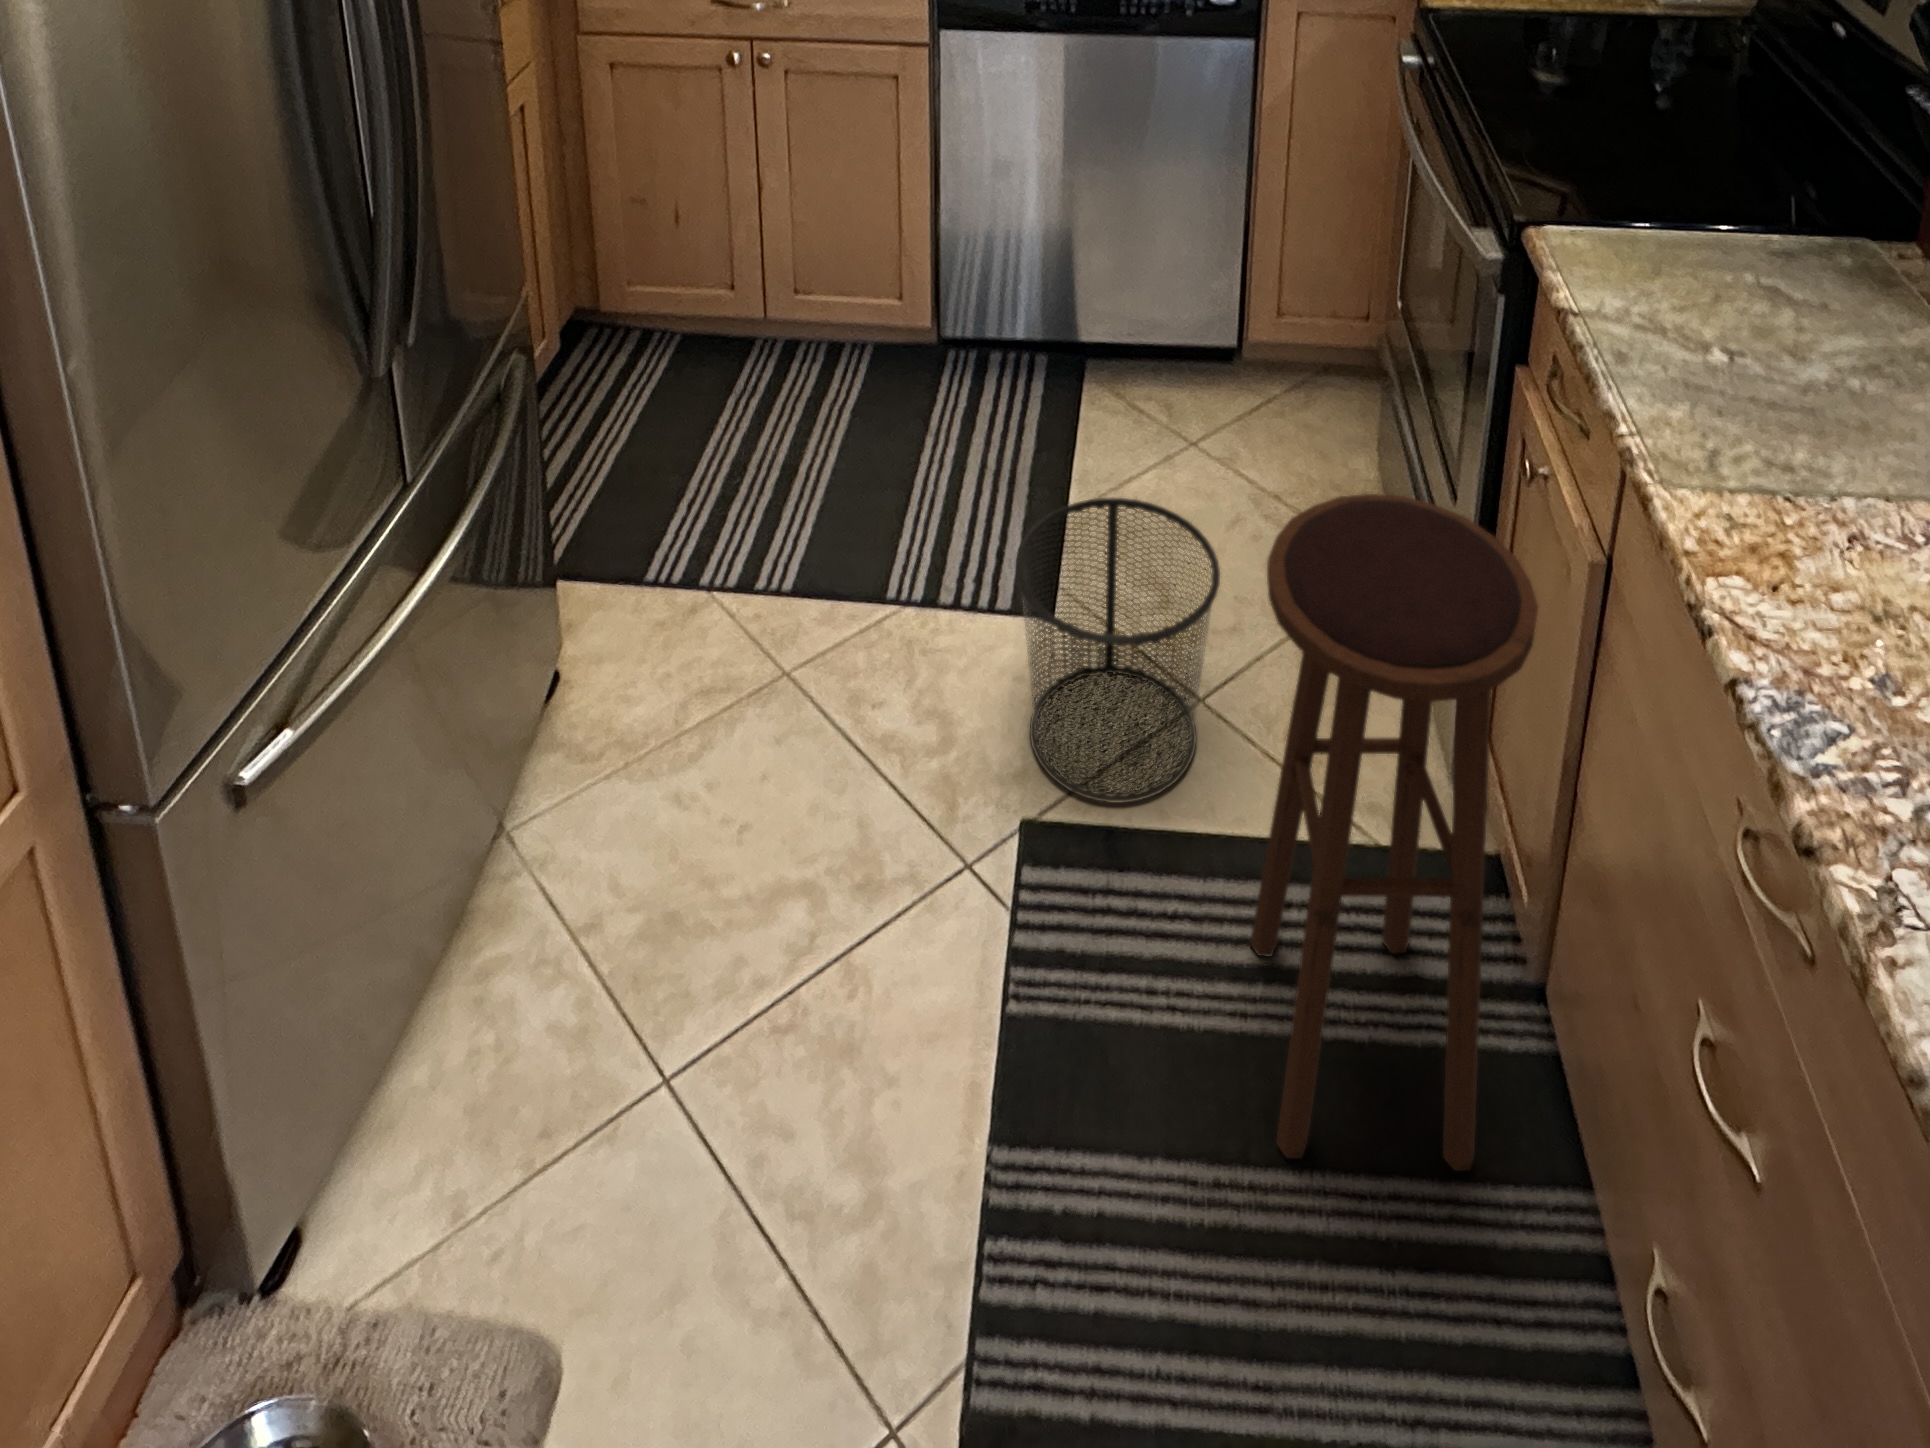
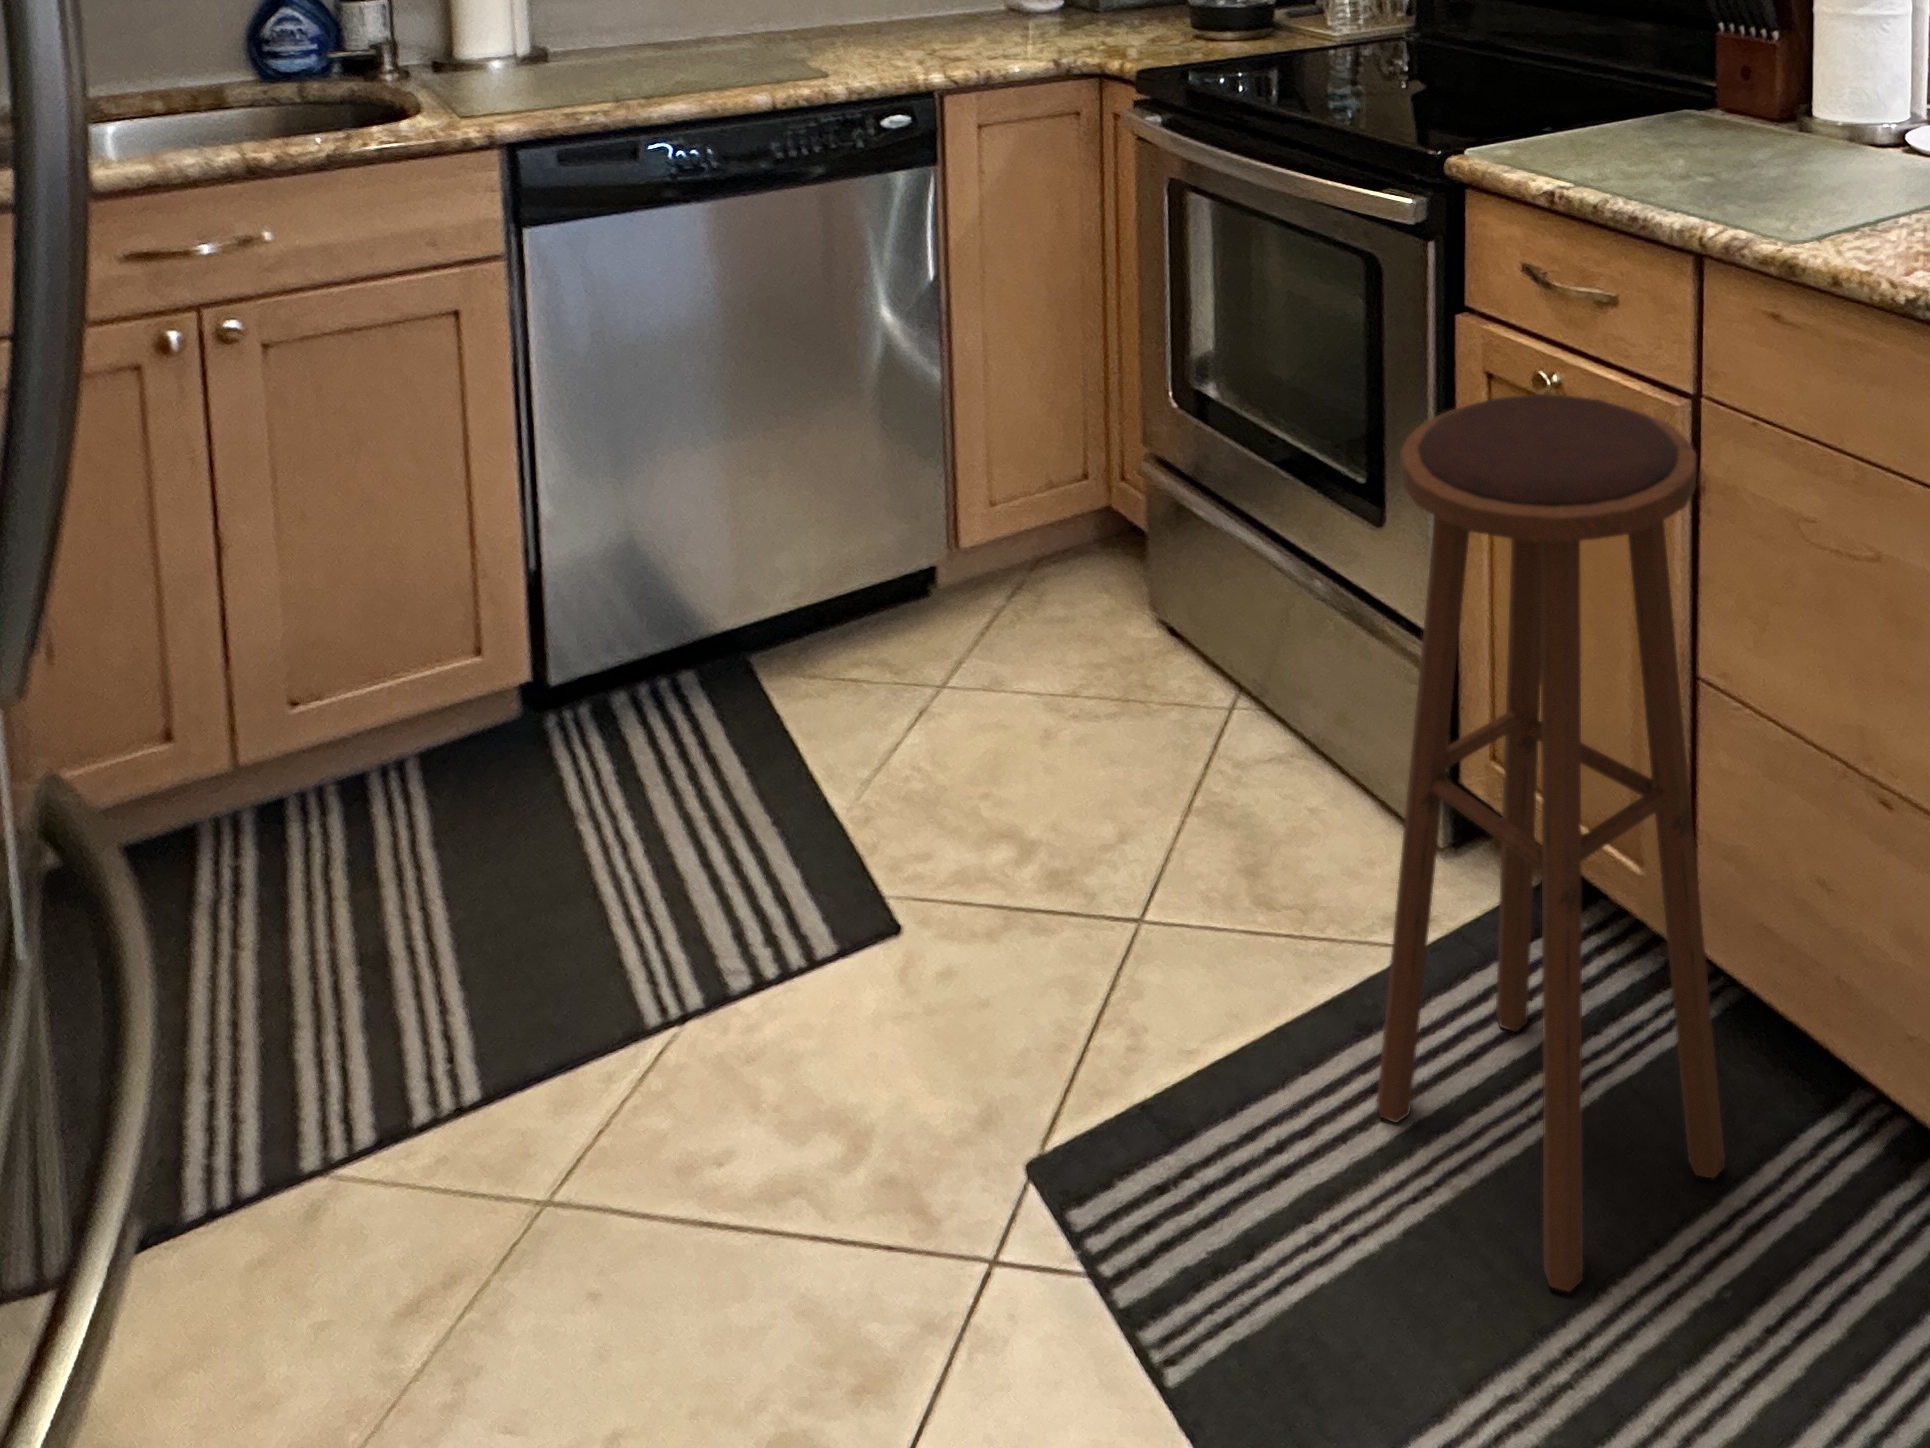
waste bin: present [1016,497,1220,803] -> none [926,668,1202,1099]

